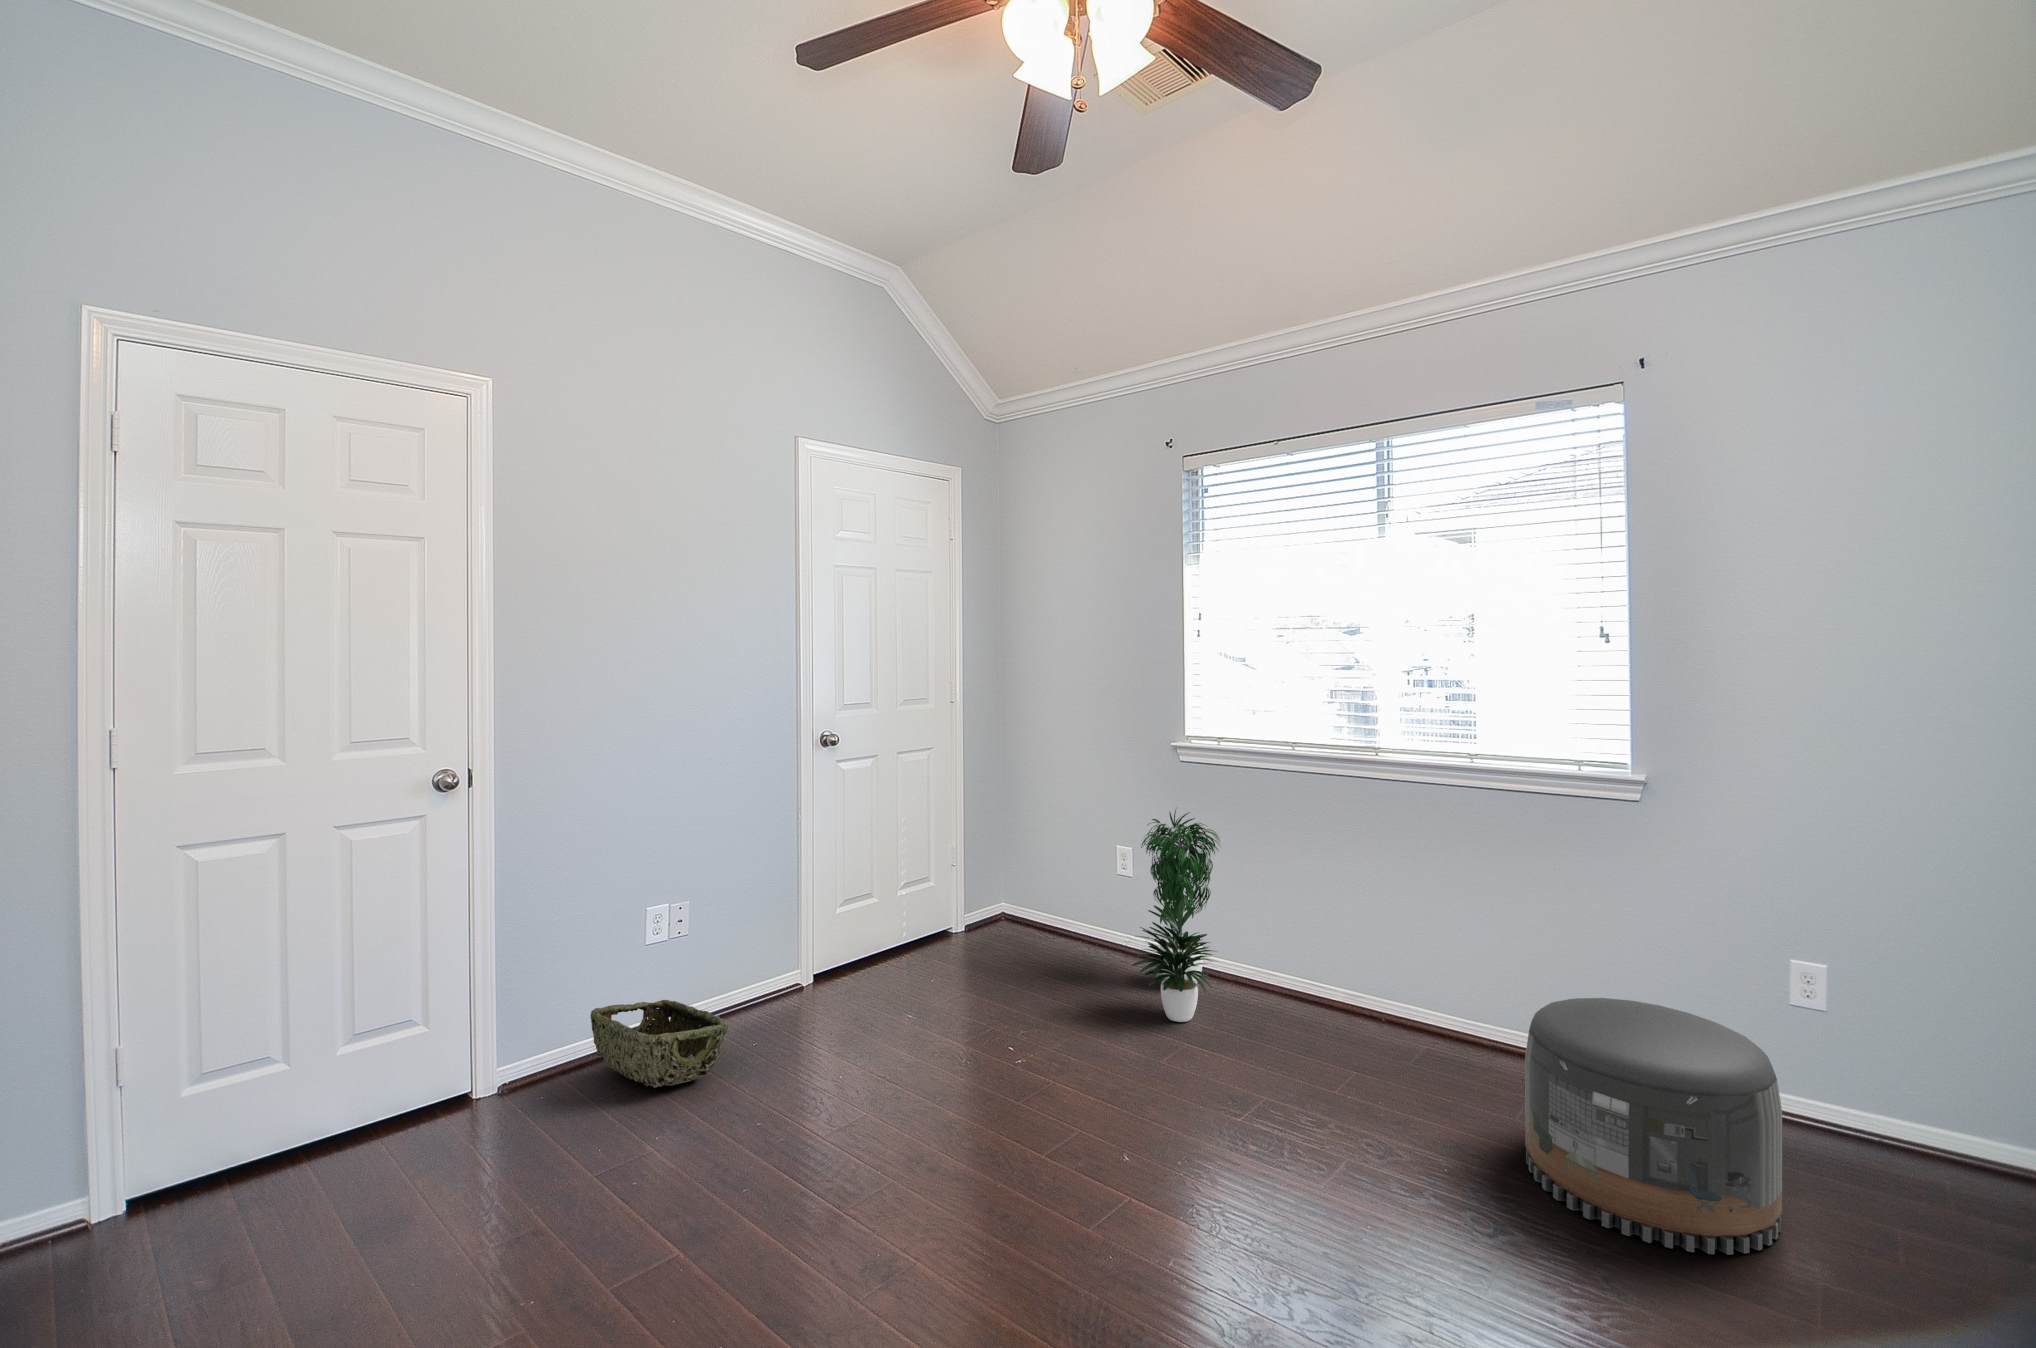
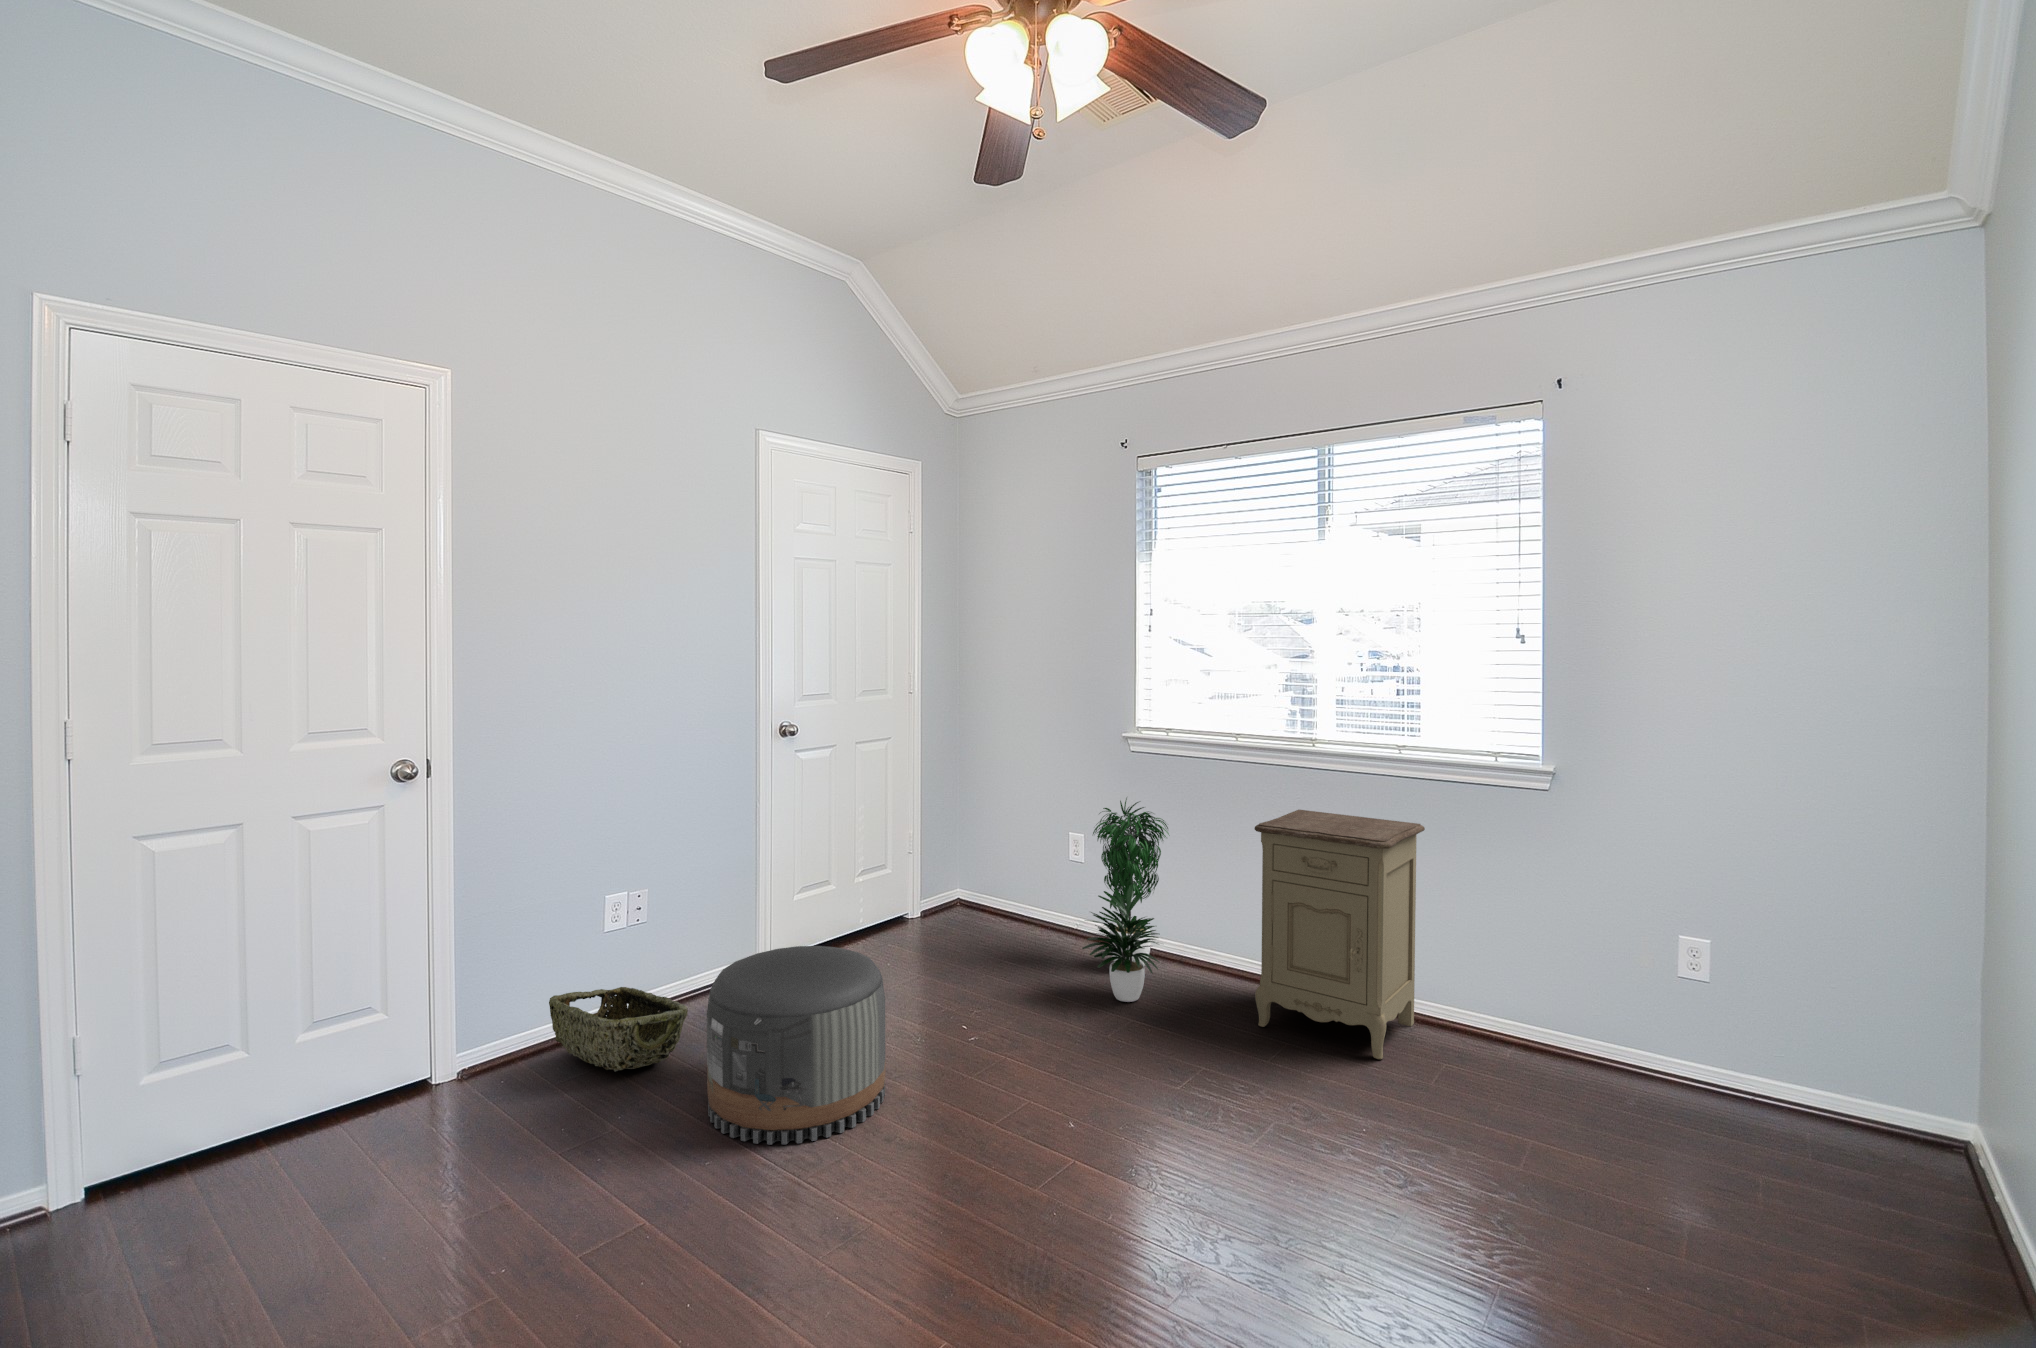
nightstand: none [1314,821,1499,1090] -> present [1254,810,1425,1059]
pouf: present [1525,998,1782,1255] -> present [707,946,886,1145]

